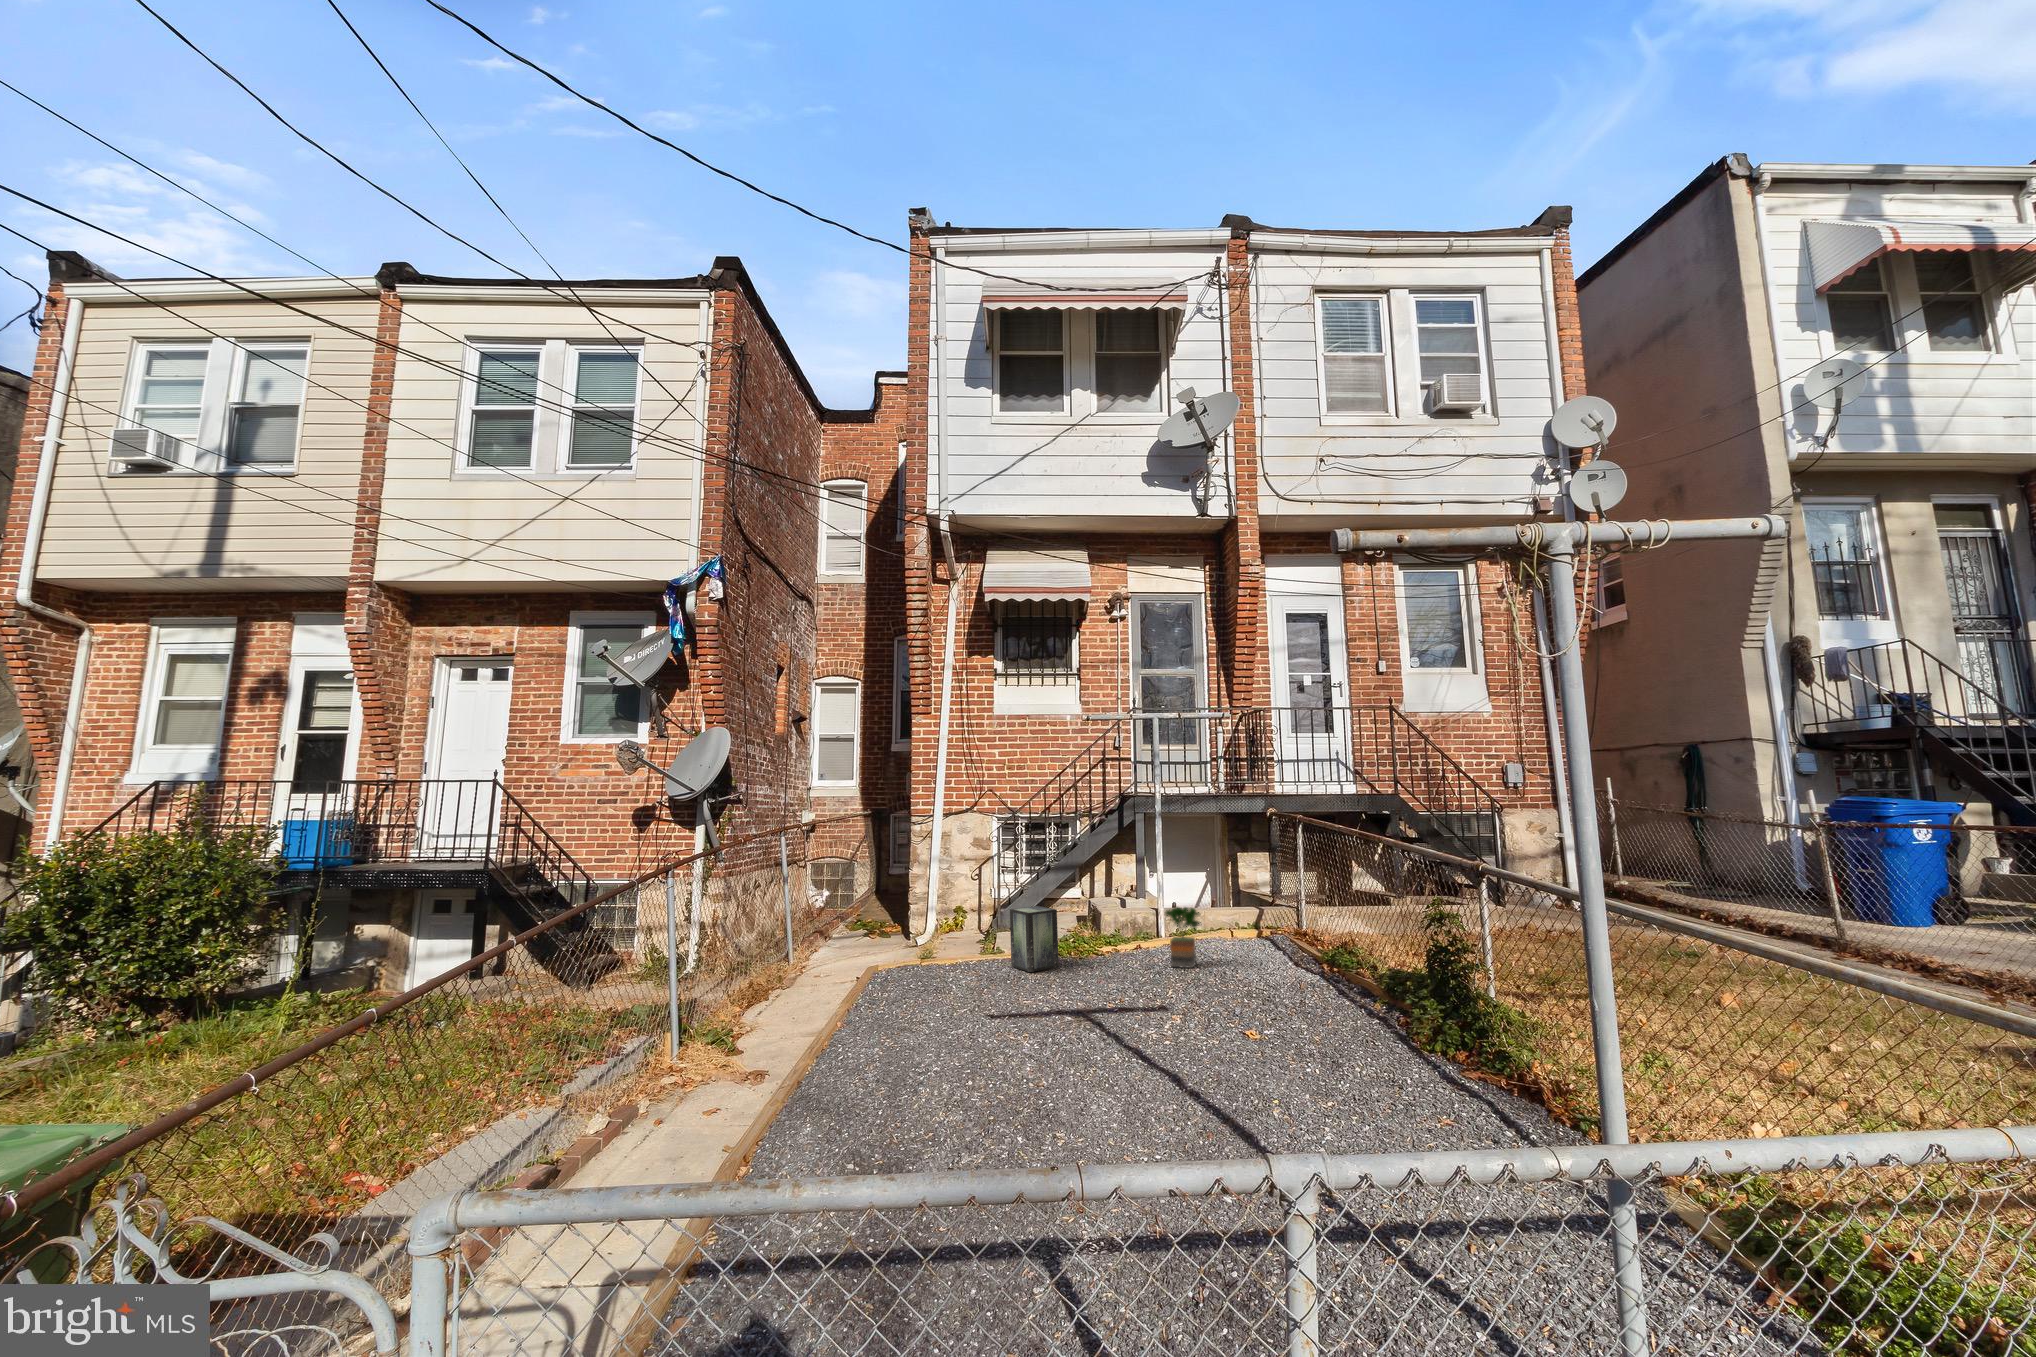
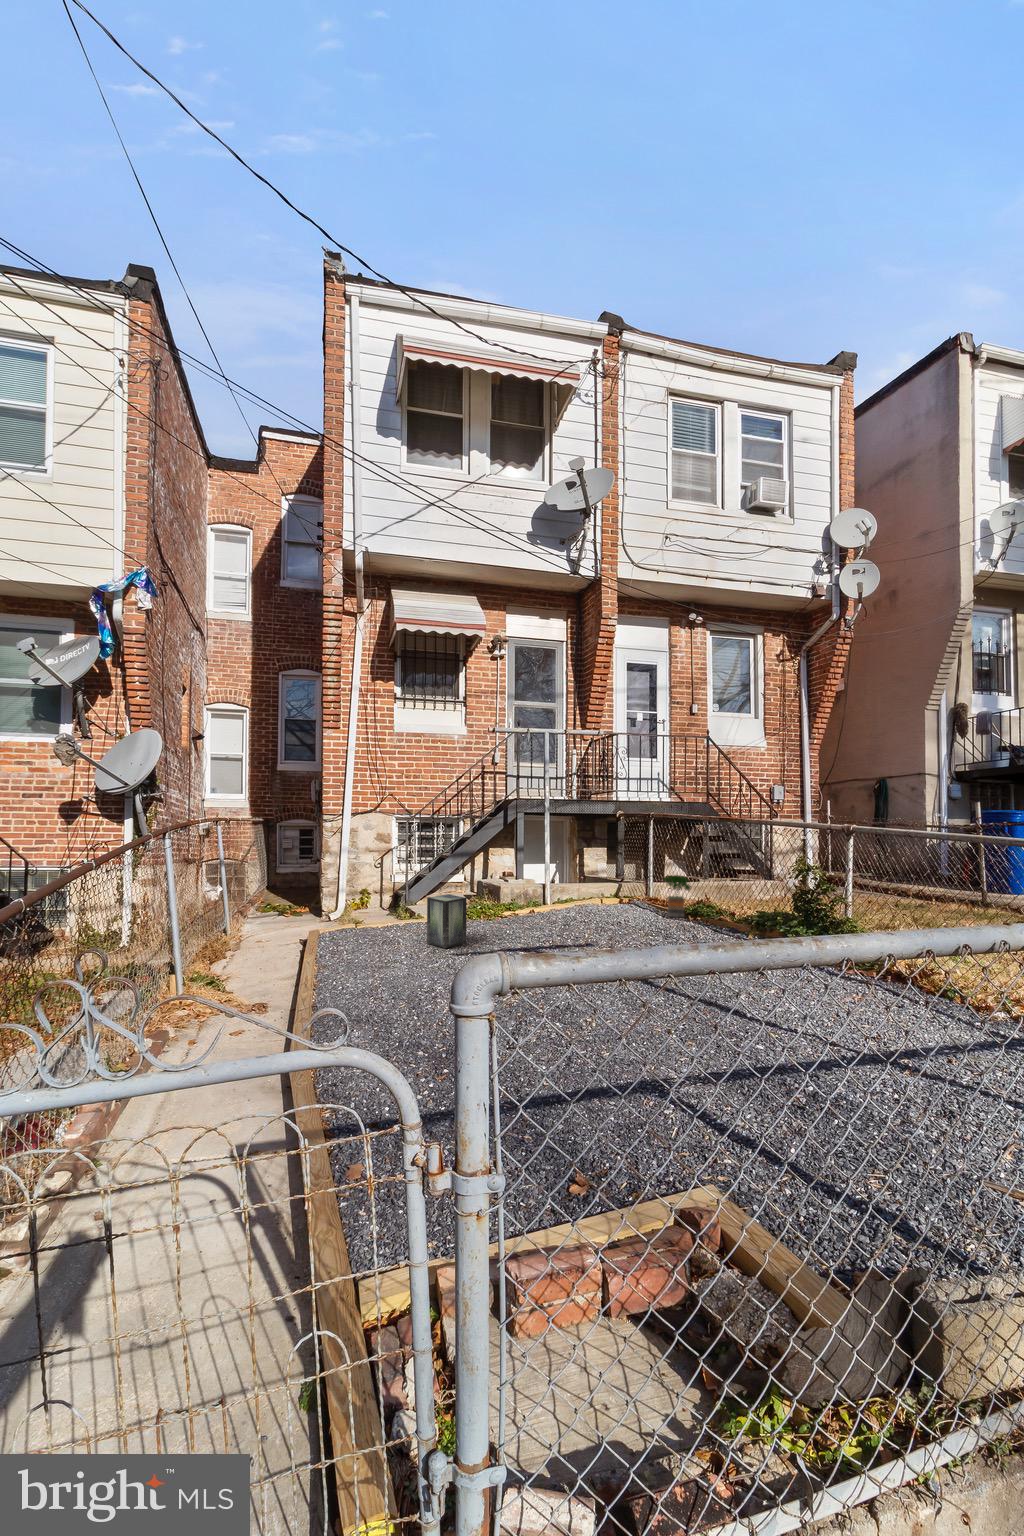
potted tree: present [1165,907,1202,968] -> present [664,875,691,917]

